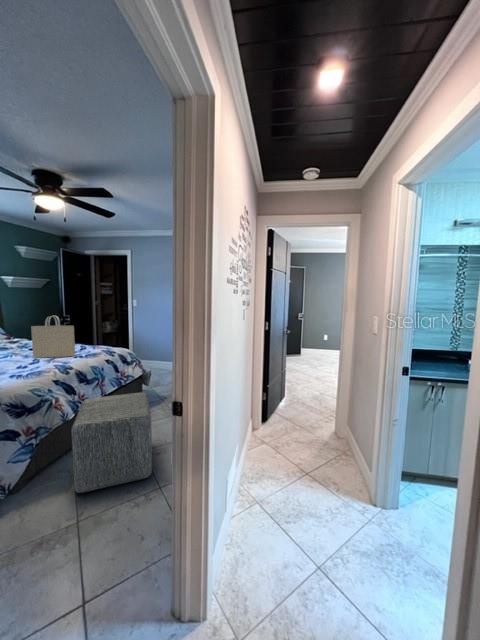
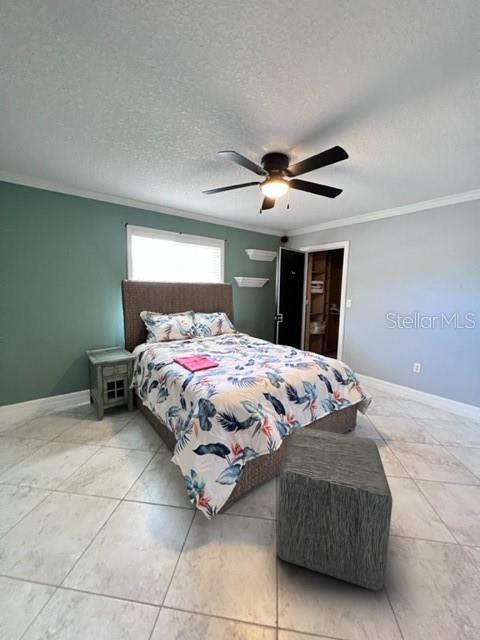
tote bag: present [31,316,75,358] -> none [249,316,289,363]

